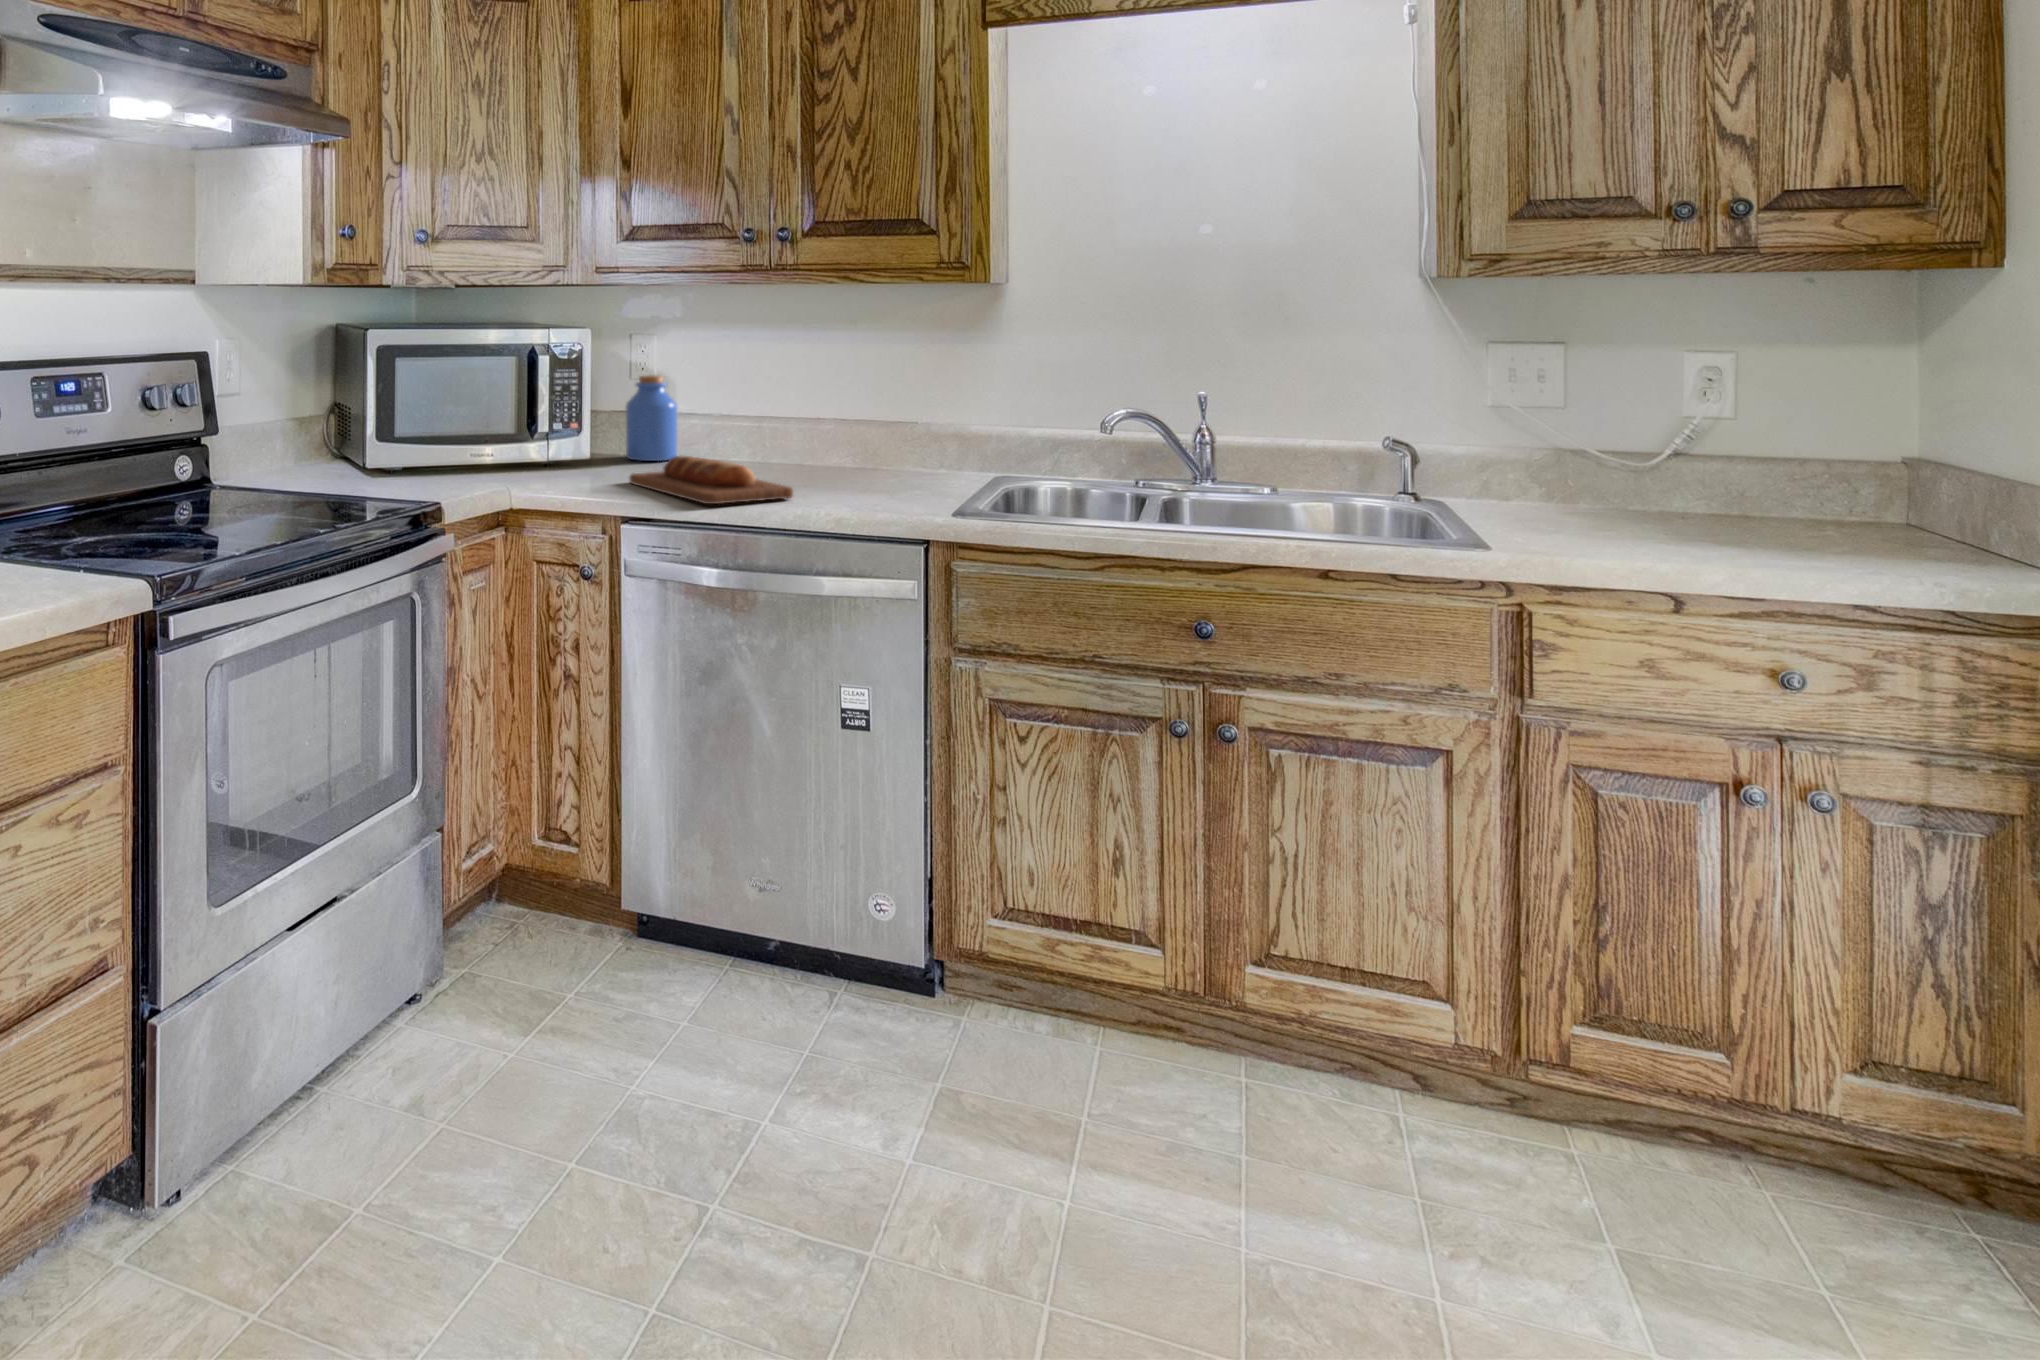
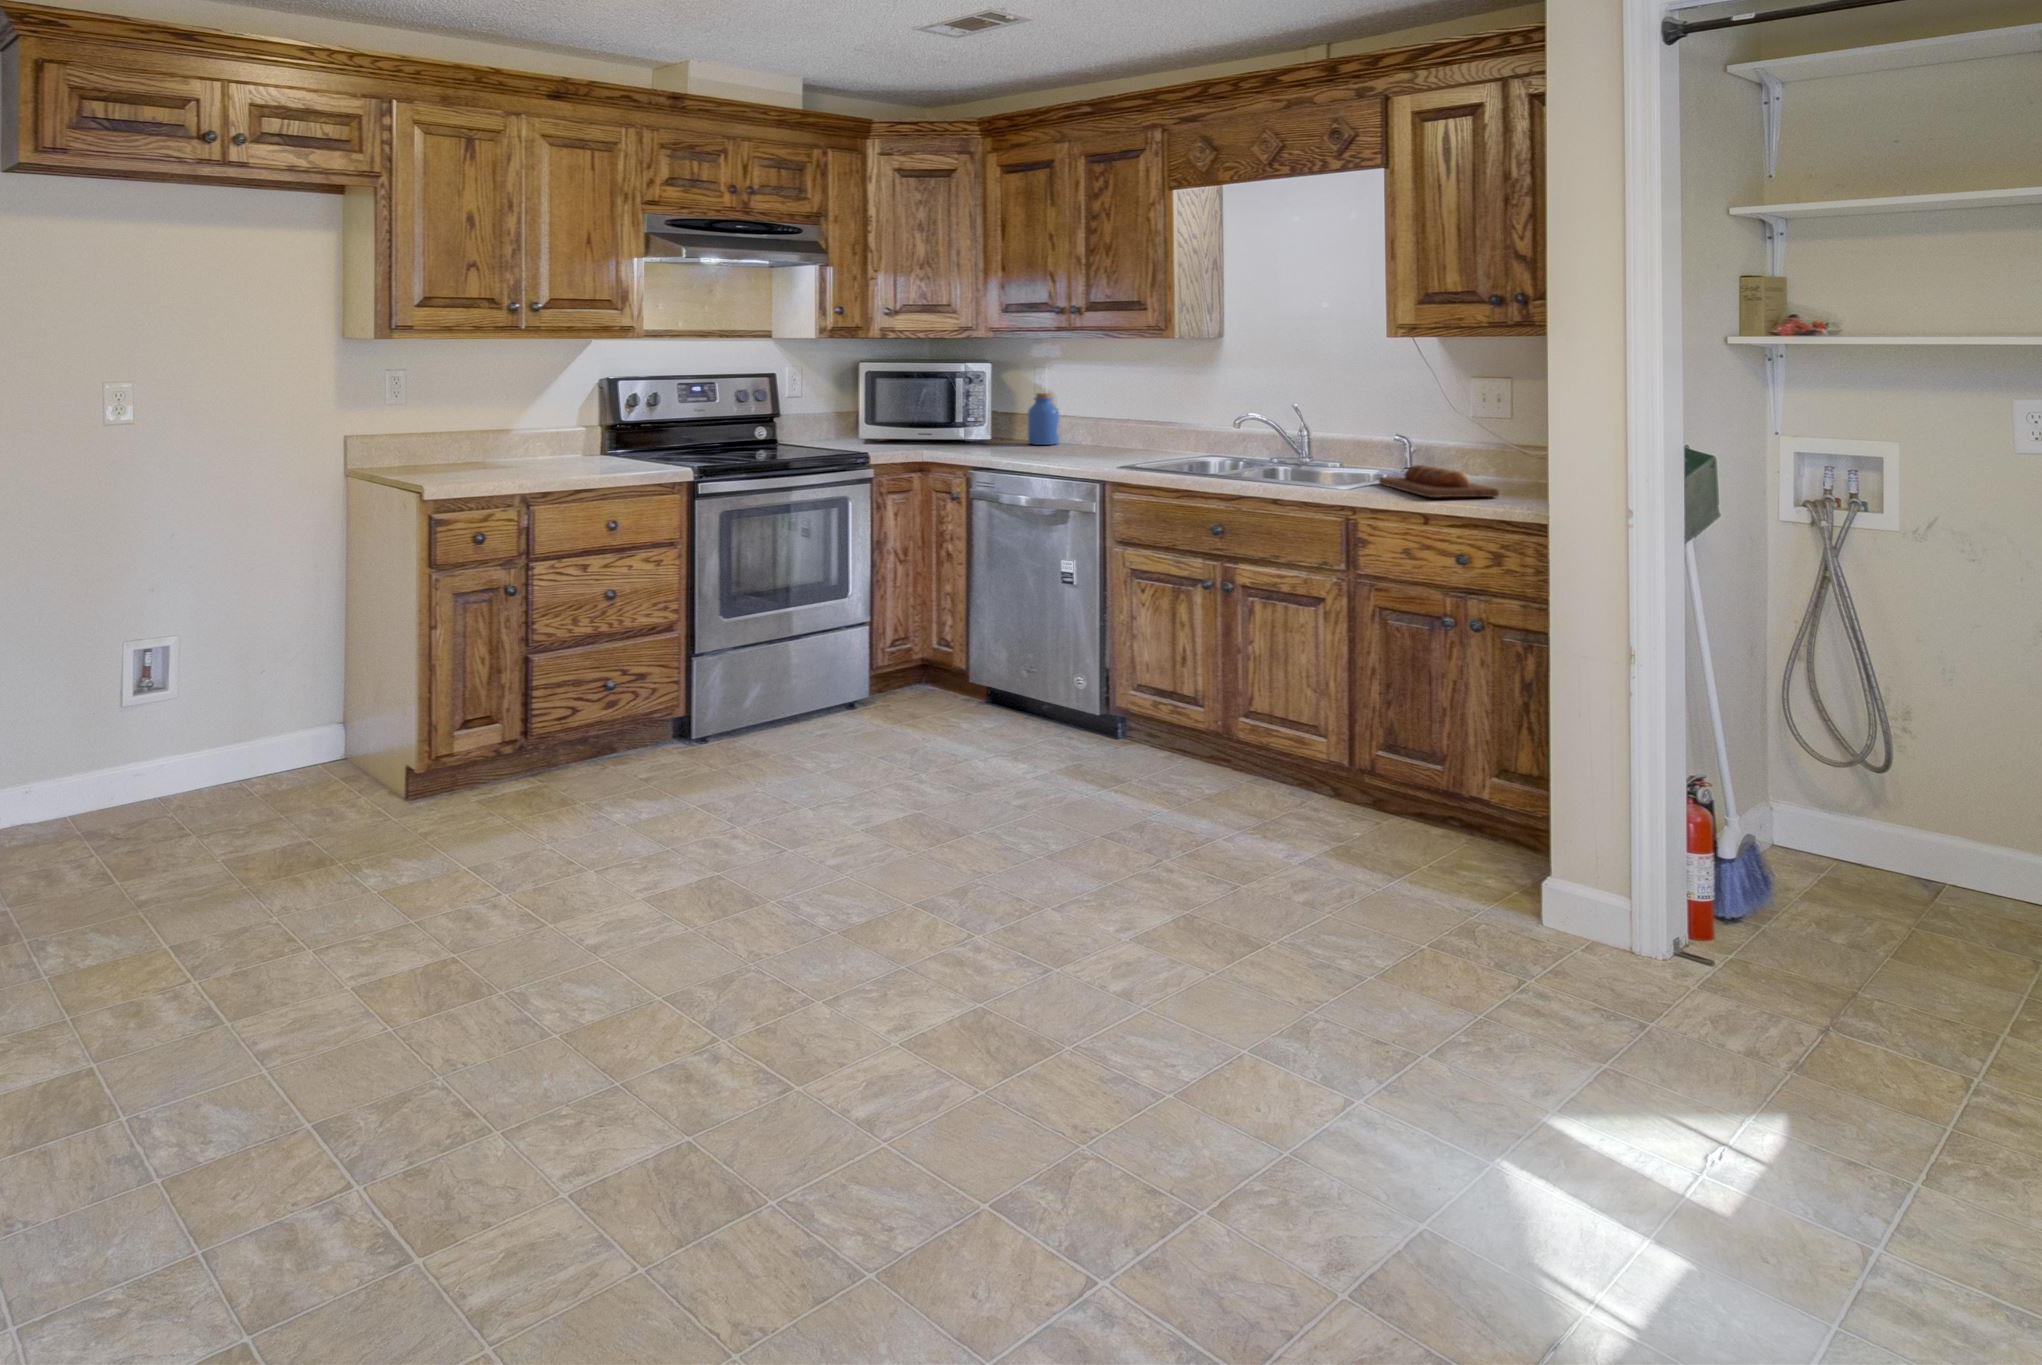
bread loaf: present [629,456,793,504] -> present [1379,465,1499,497]

